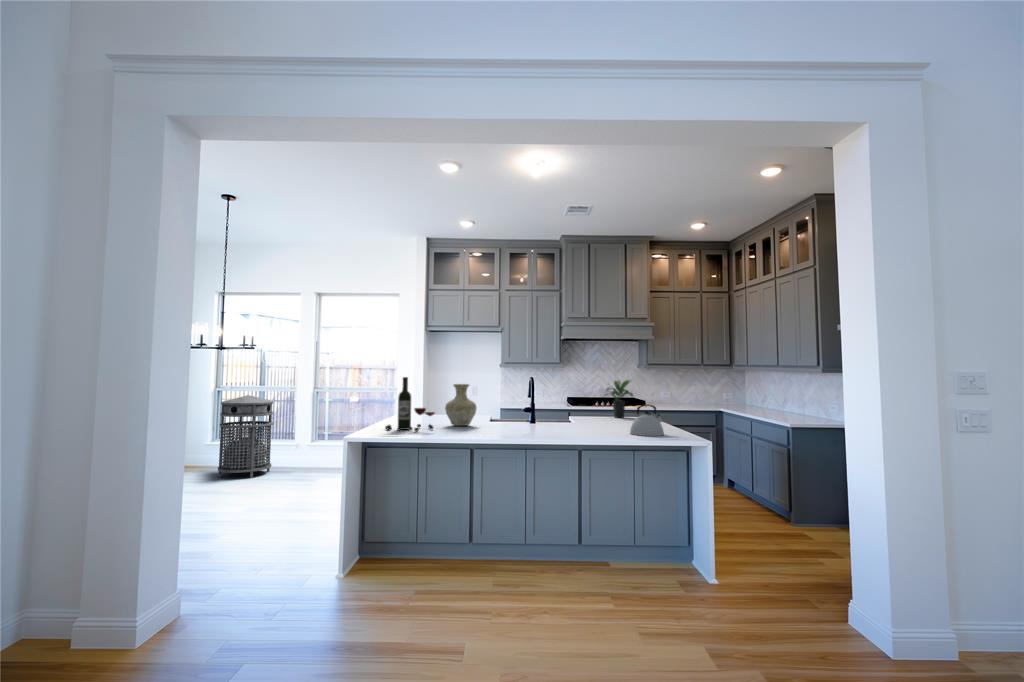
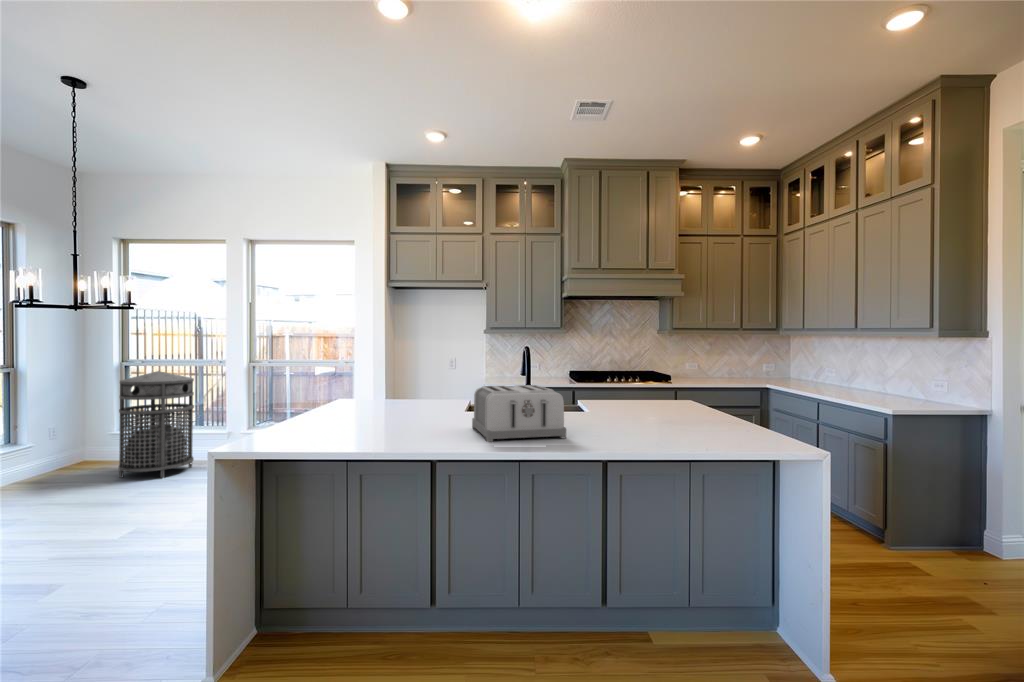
wine bottle: present [385,377,435,431] -> none [287,345,371,437]
potted plant: present [605,380,633,418] -> none [623,348,667,401]
vase: present [445,384,476,426] -> none [393,356,443,422]
toaster: none [496,402,553,434] -> present [472,385,566,442]
kettle: present [630,404,664,436] -> none [691,389,751,443]

